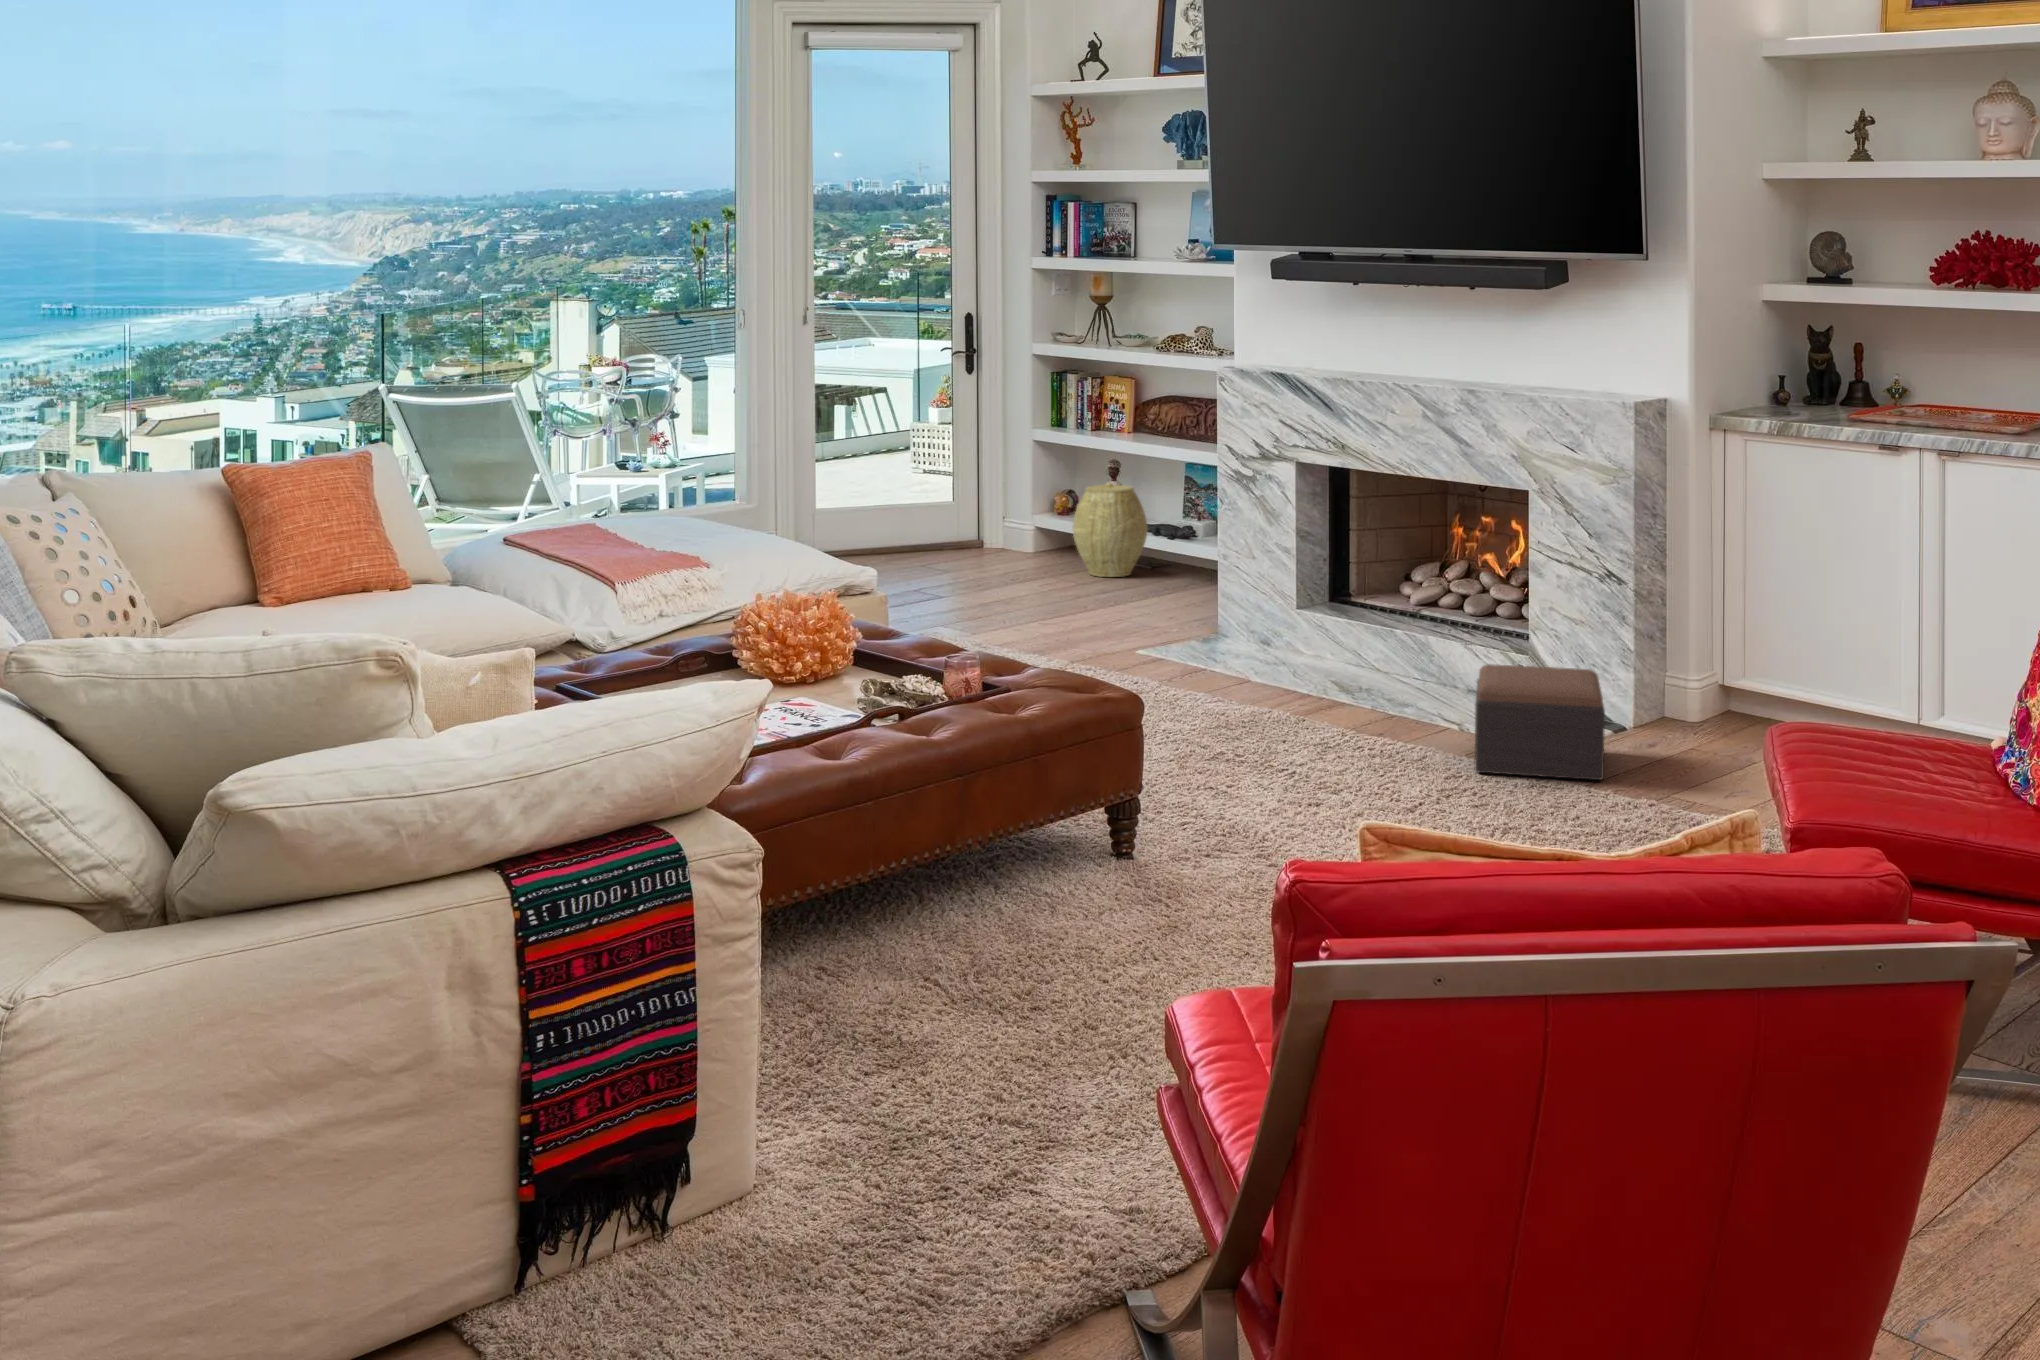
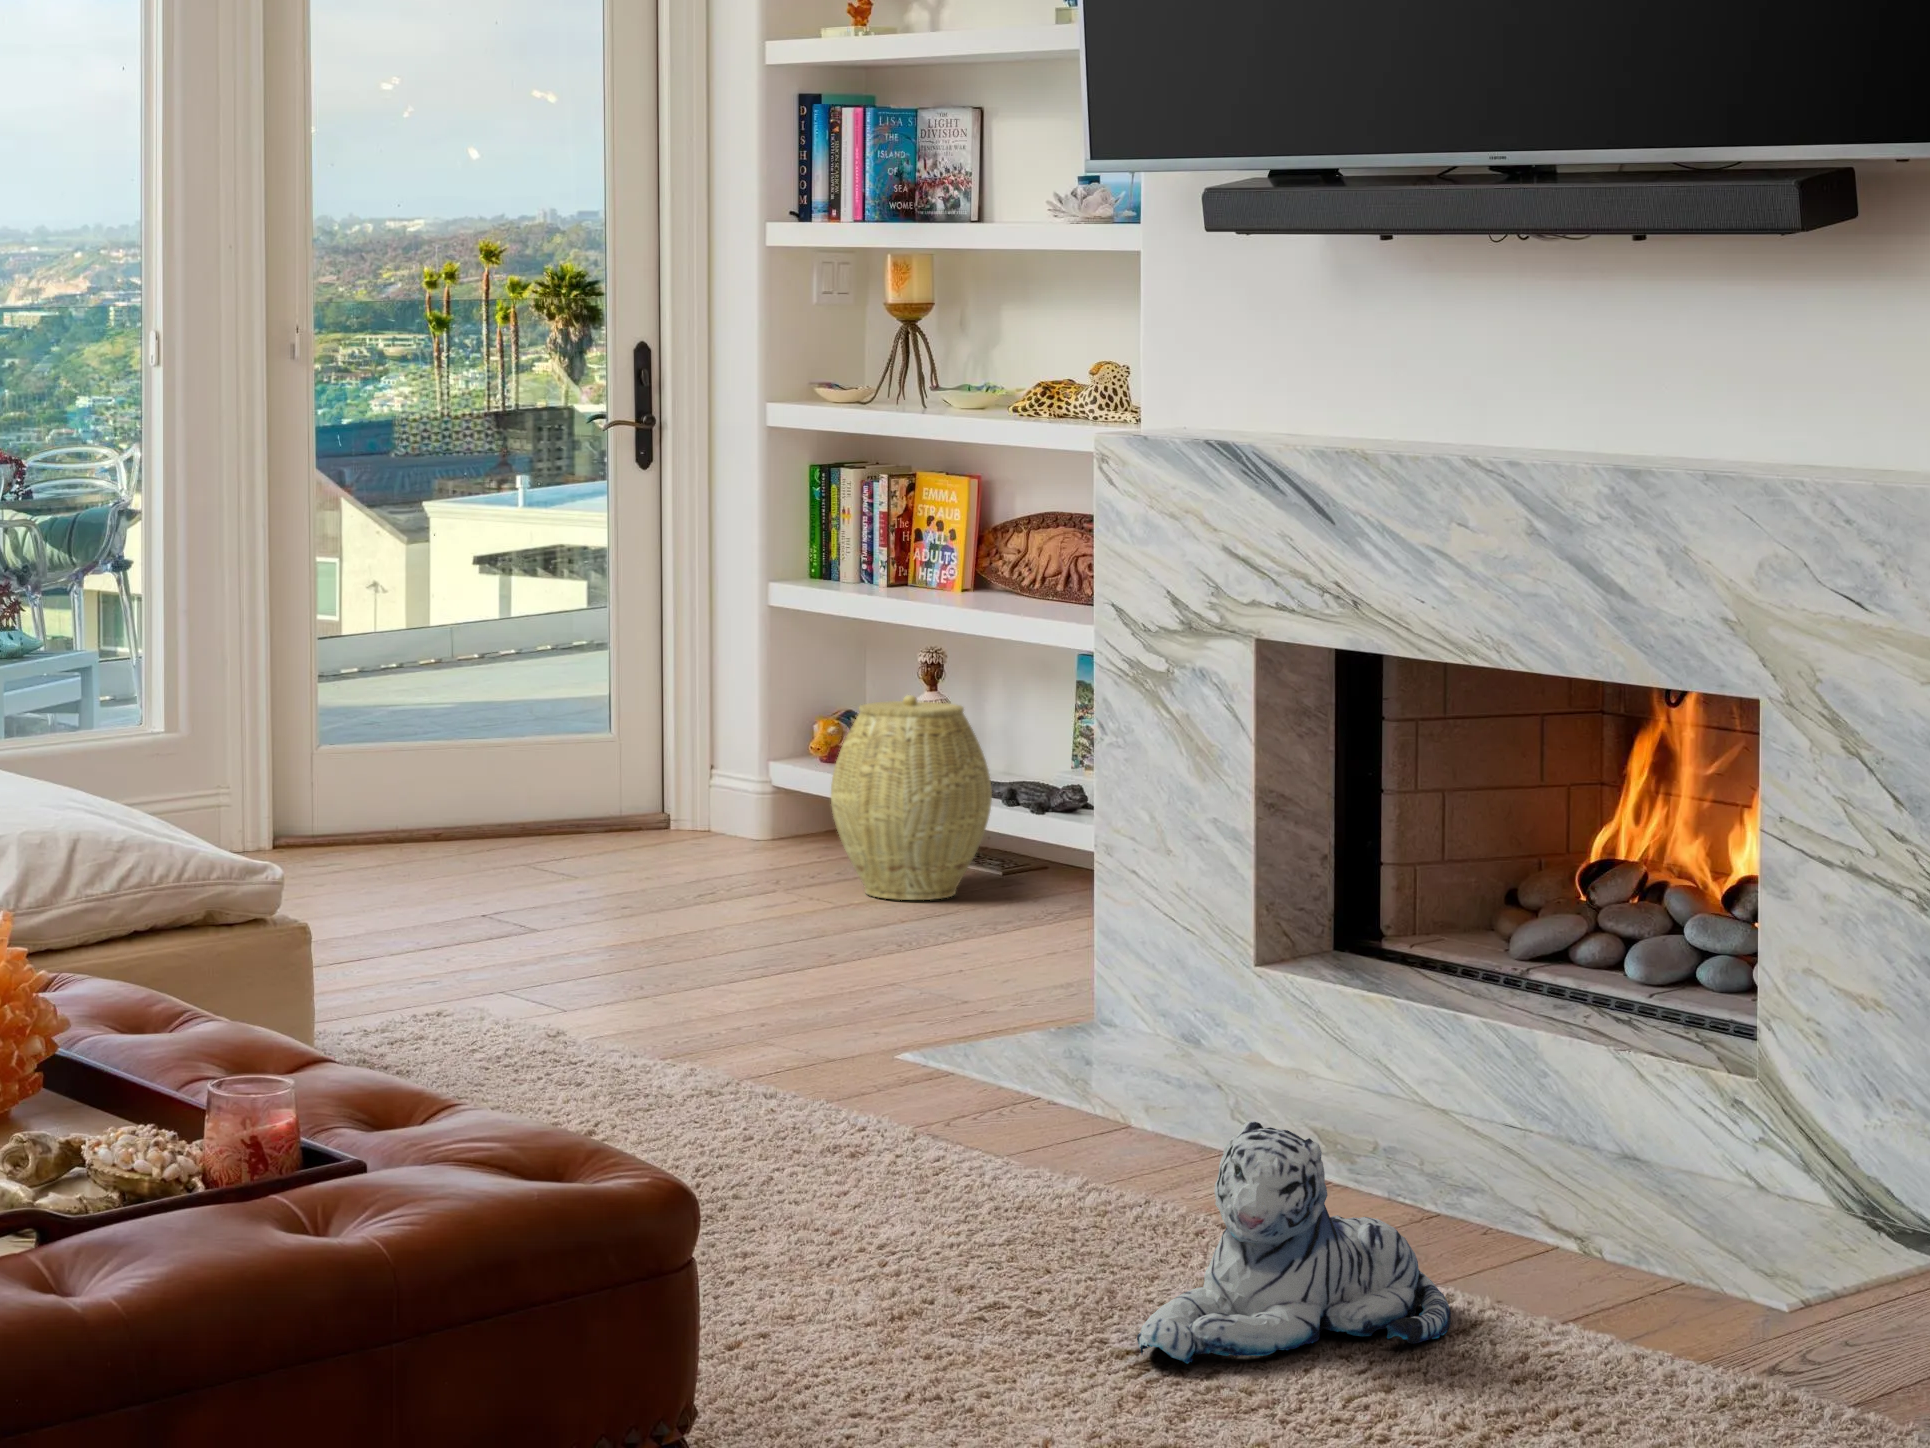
footstool: present [1475,664,1605,780] -> none [1601,1098,1909,1380]
plush toy: none [1281,677,1408,779] -> present [1137,1121,1451,1364]

